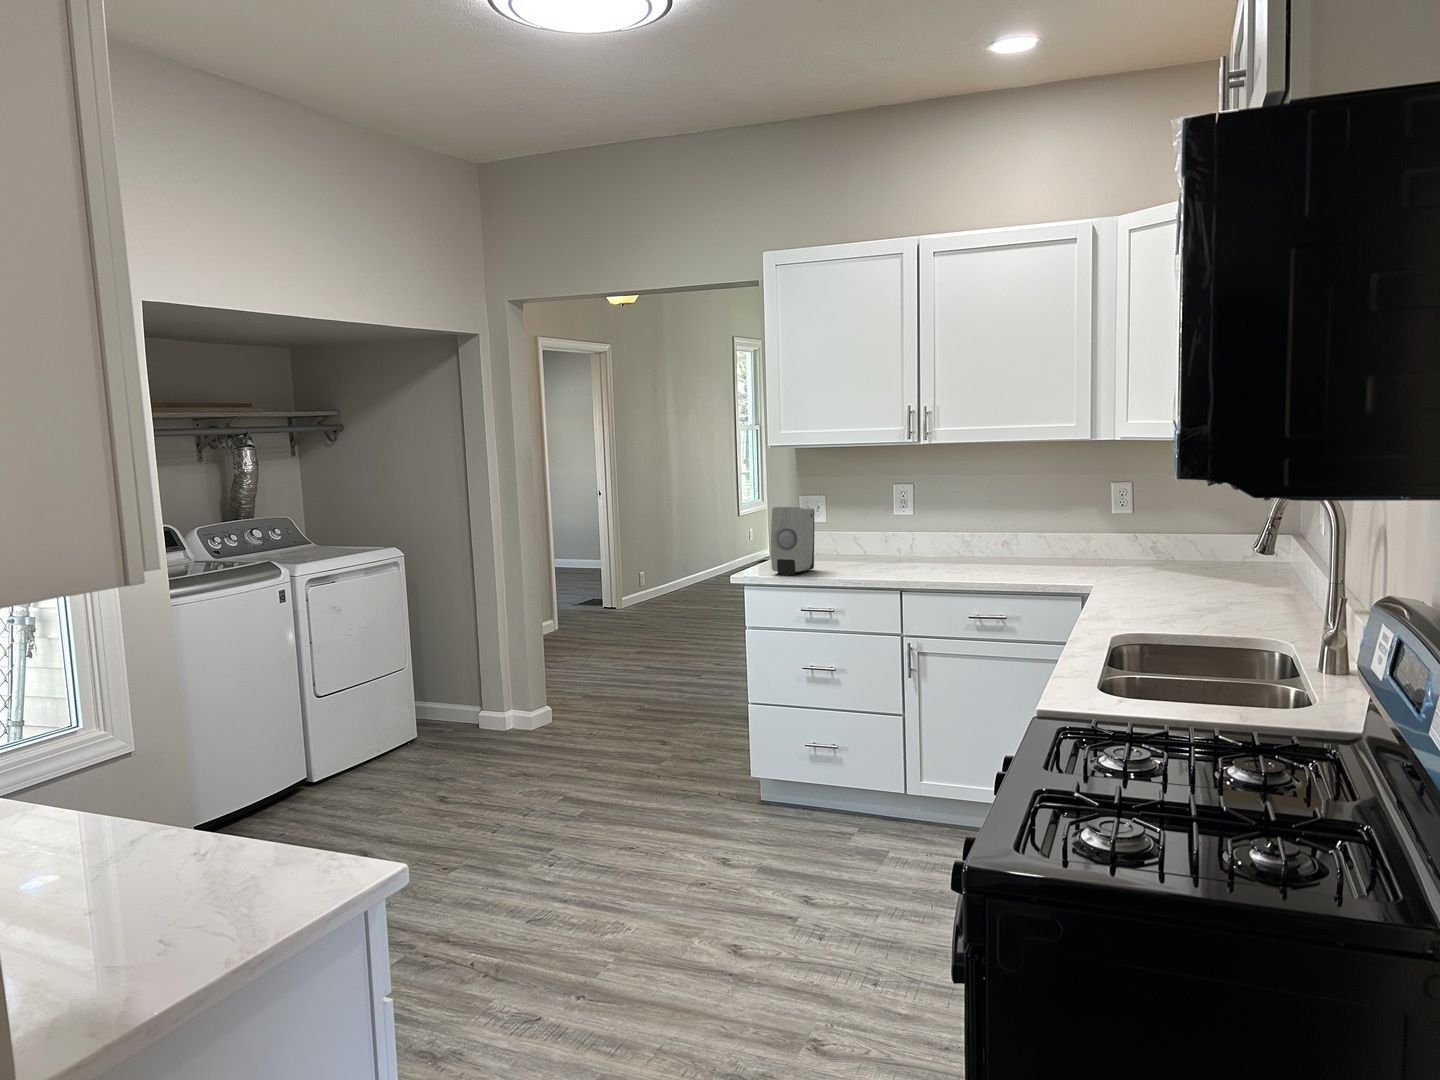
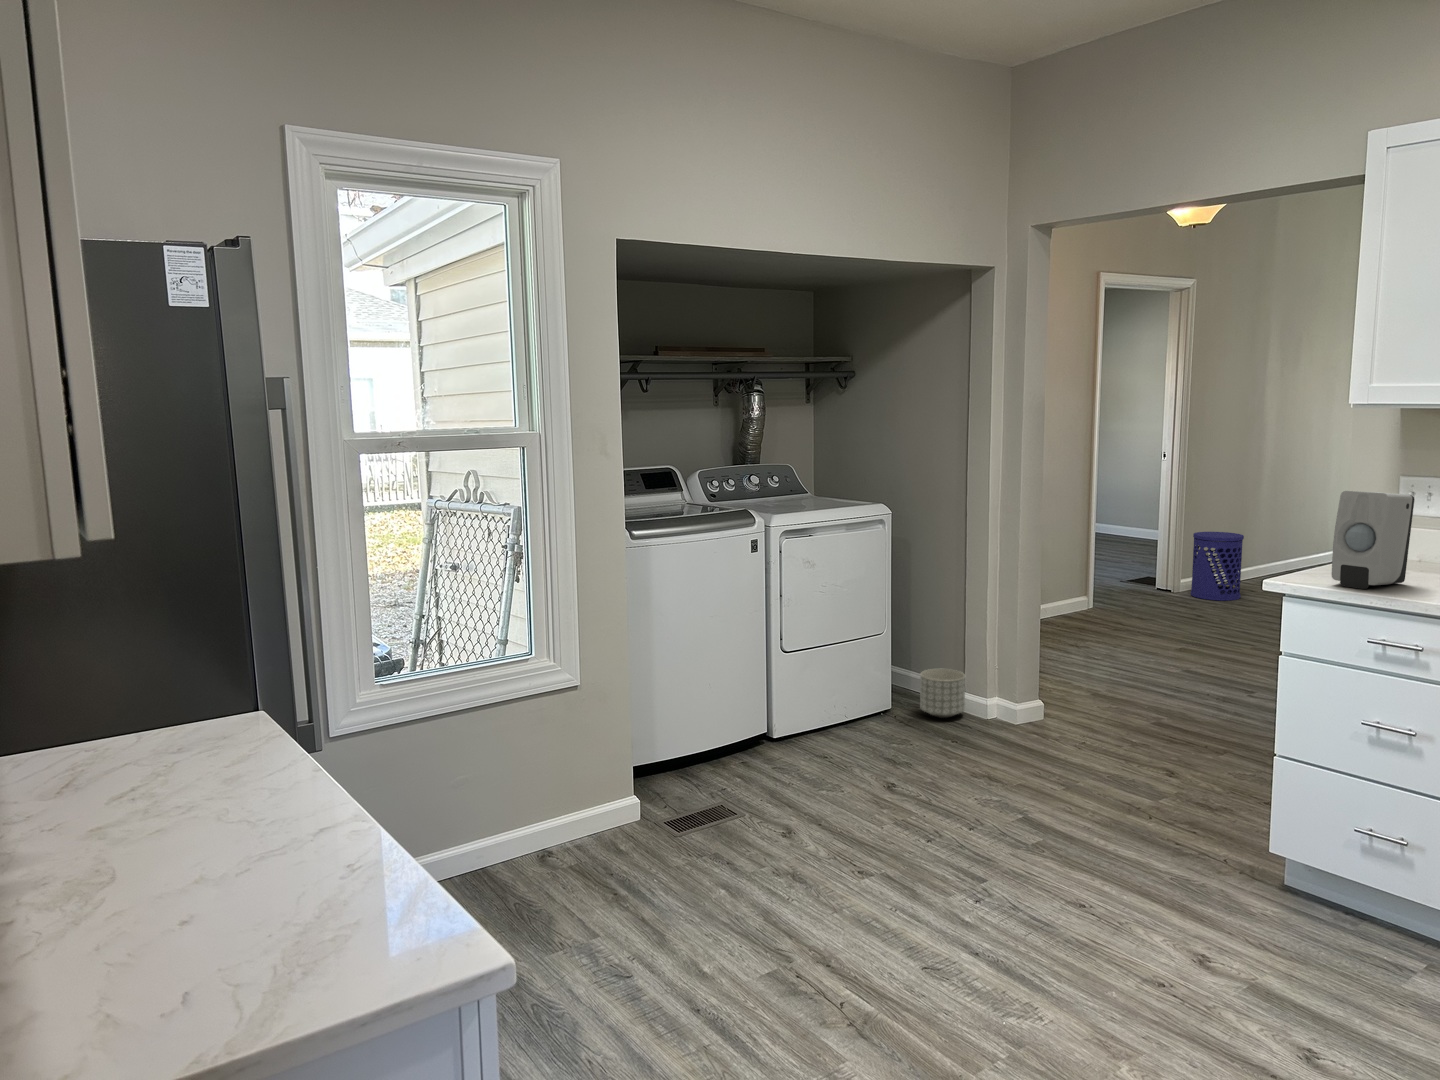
waste bin: none [630,557,669,613] -> present [1191,532,1244,600]
planter: none [441,692,484,736] -> present [920,669,965,718]

